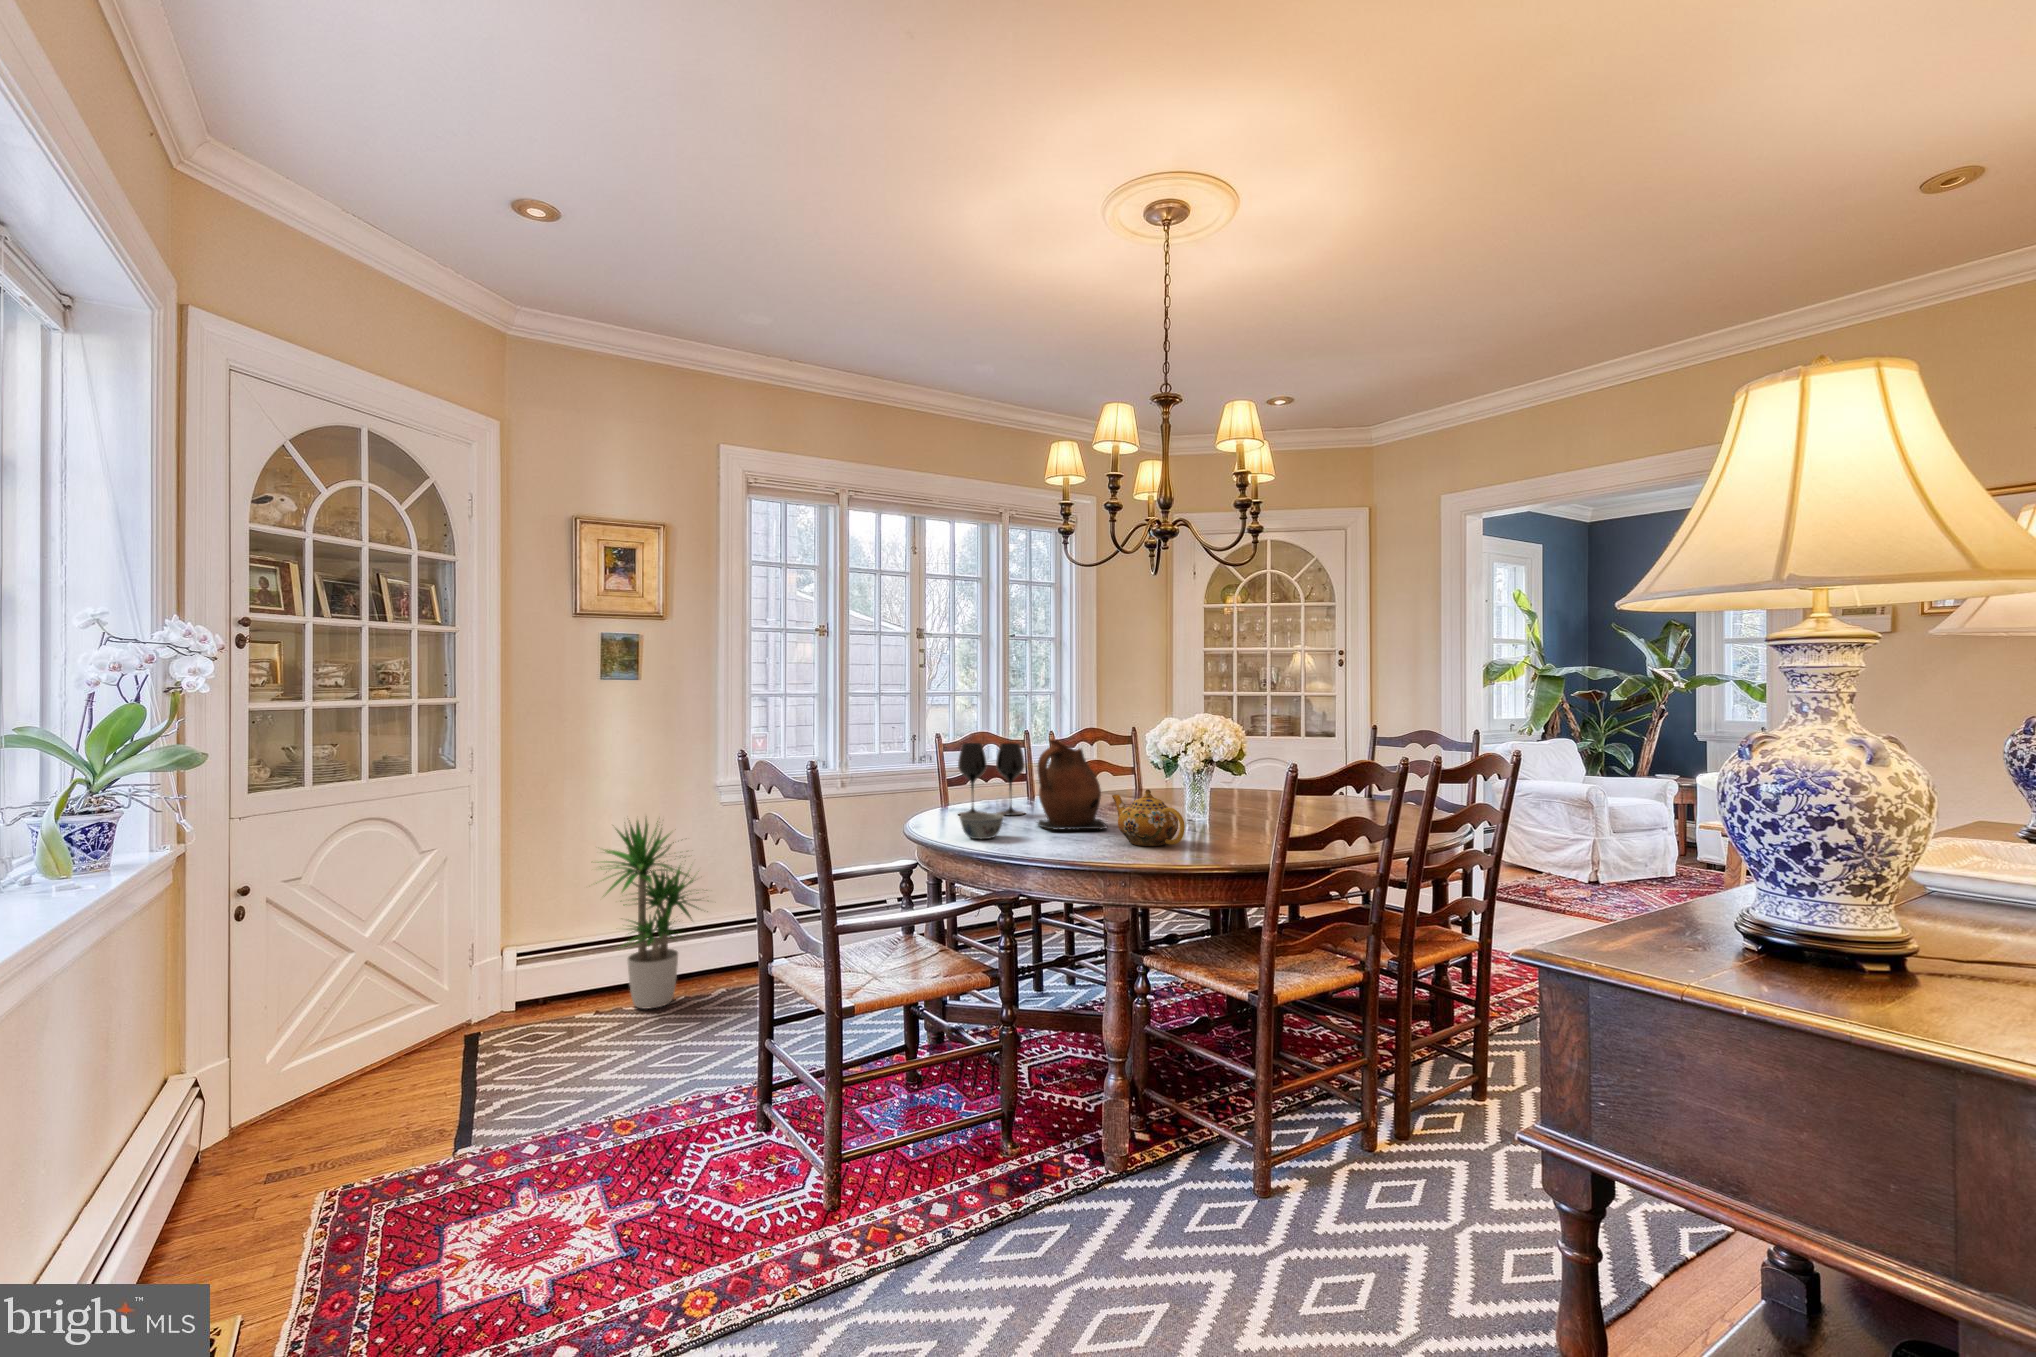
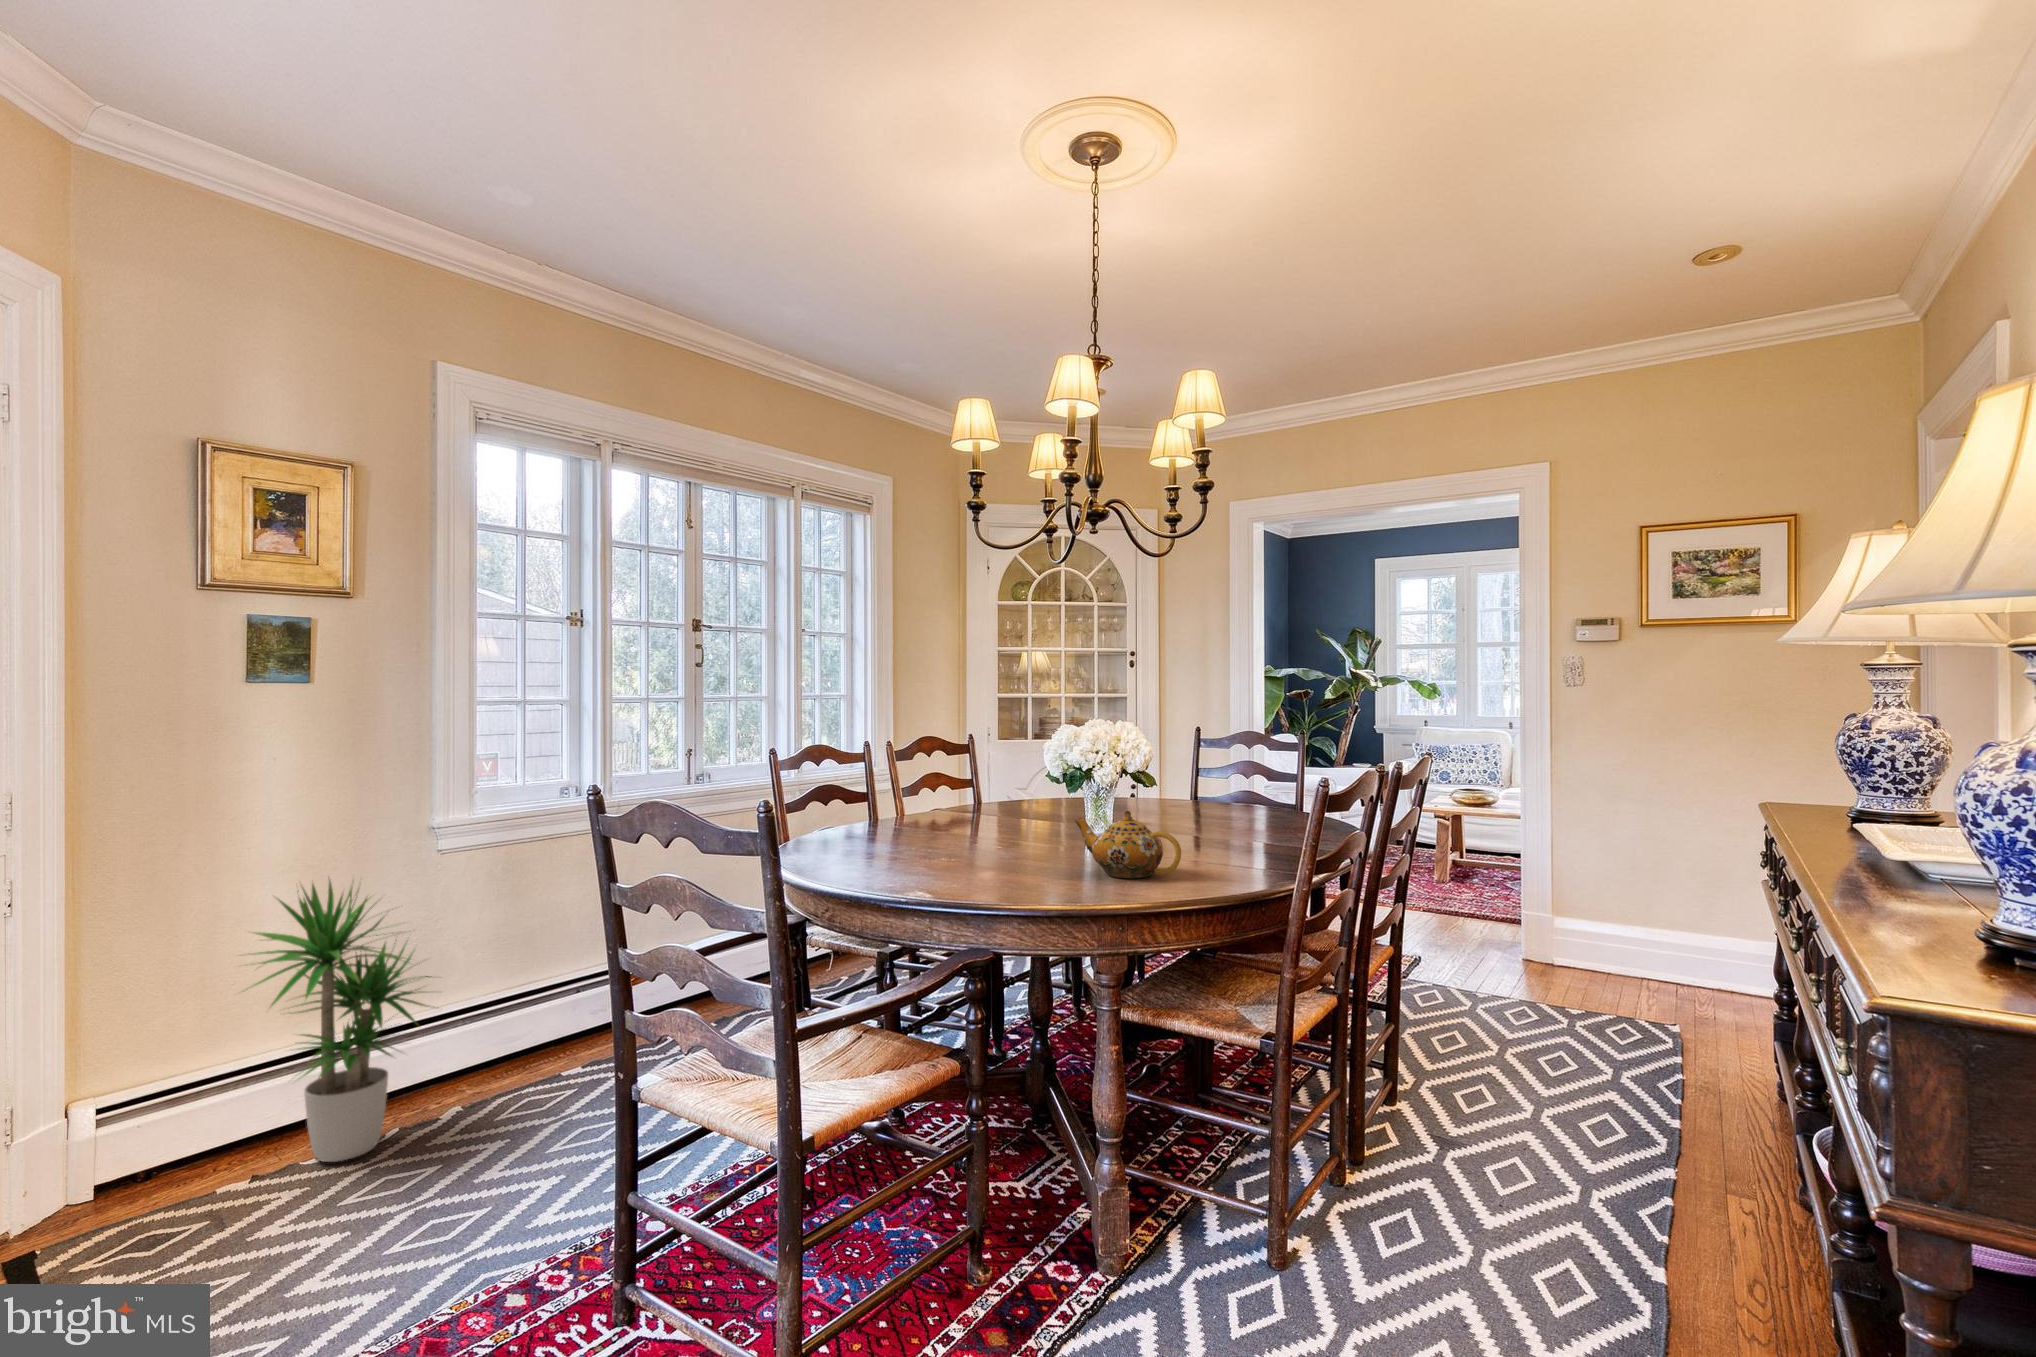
ceramic pitcher: present [1037,739,1107,830] -> none [957,754,1056,865]
wine glass: present [958,743,1025,815] -> none [841,758,924,852]
bowl: present [959,813,1004,839] -> none [894,849,952,884]

